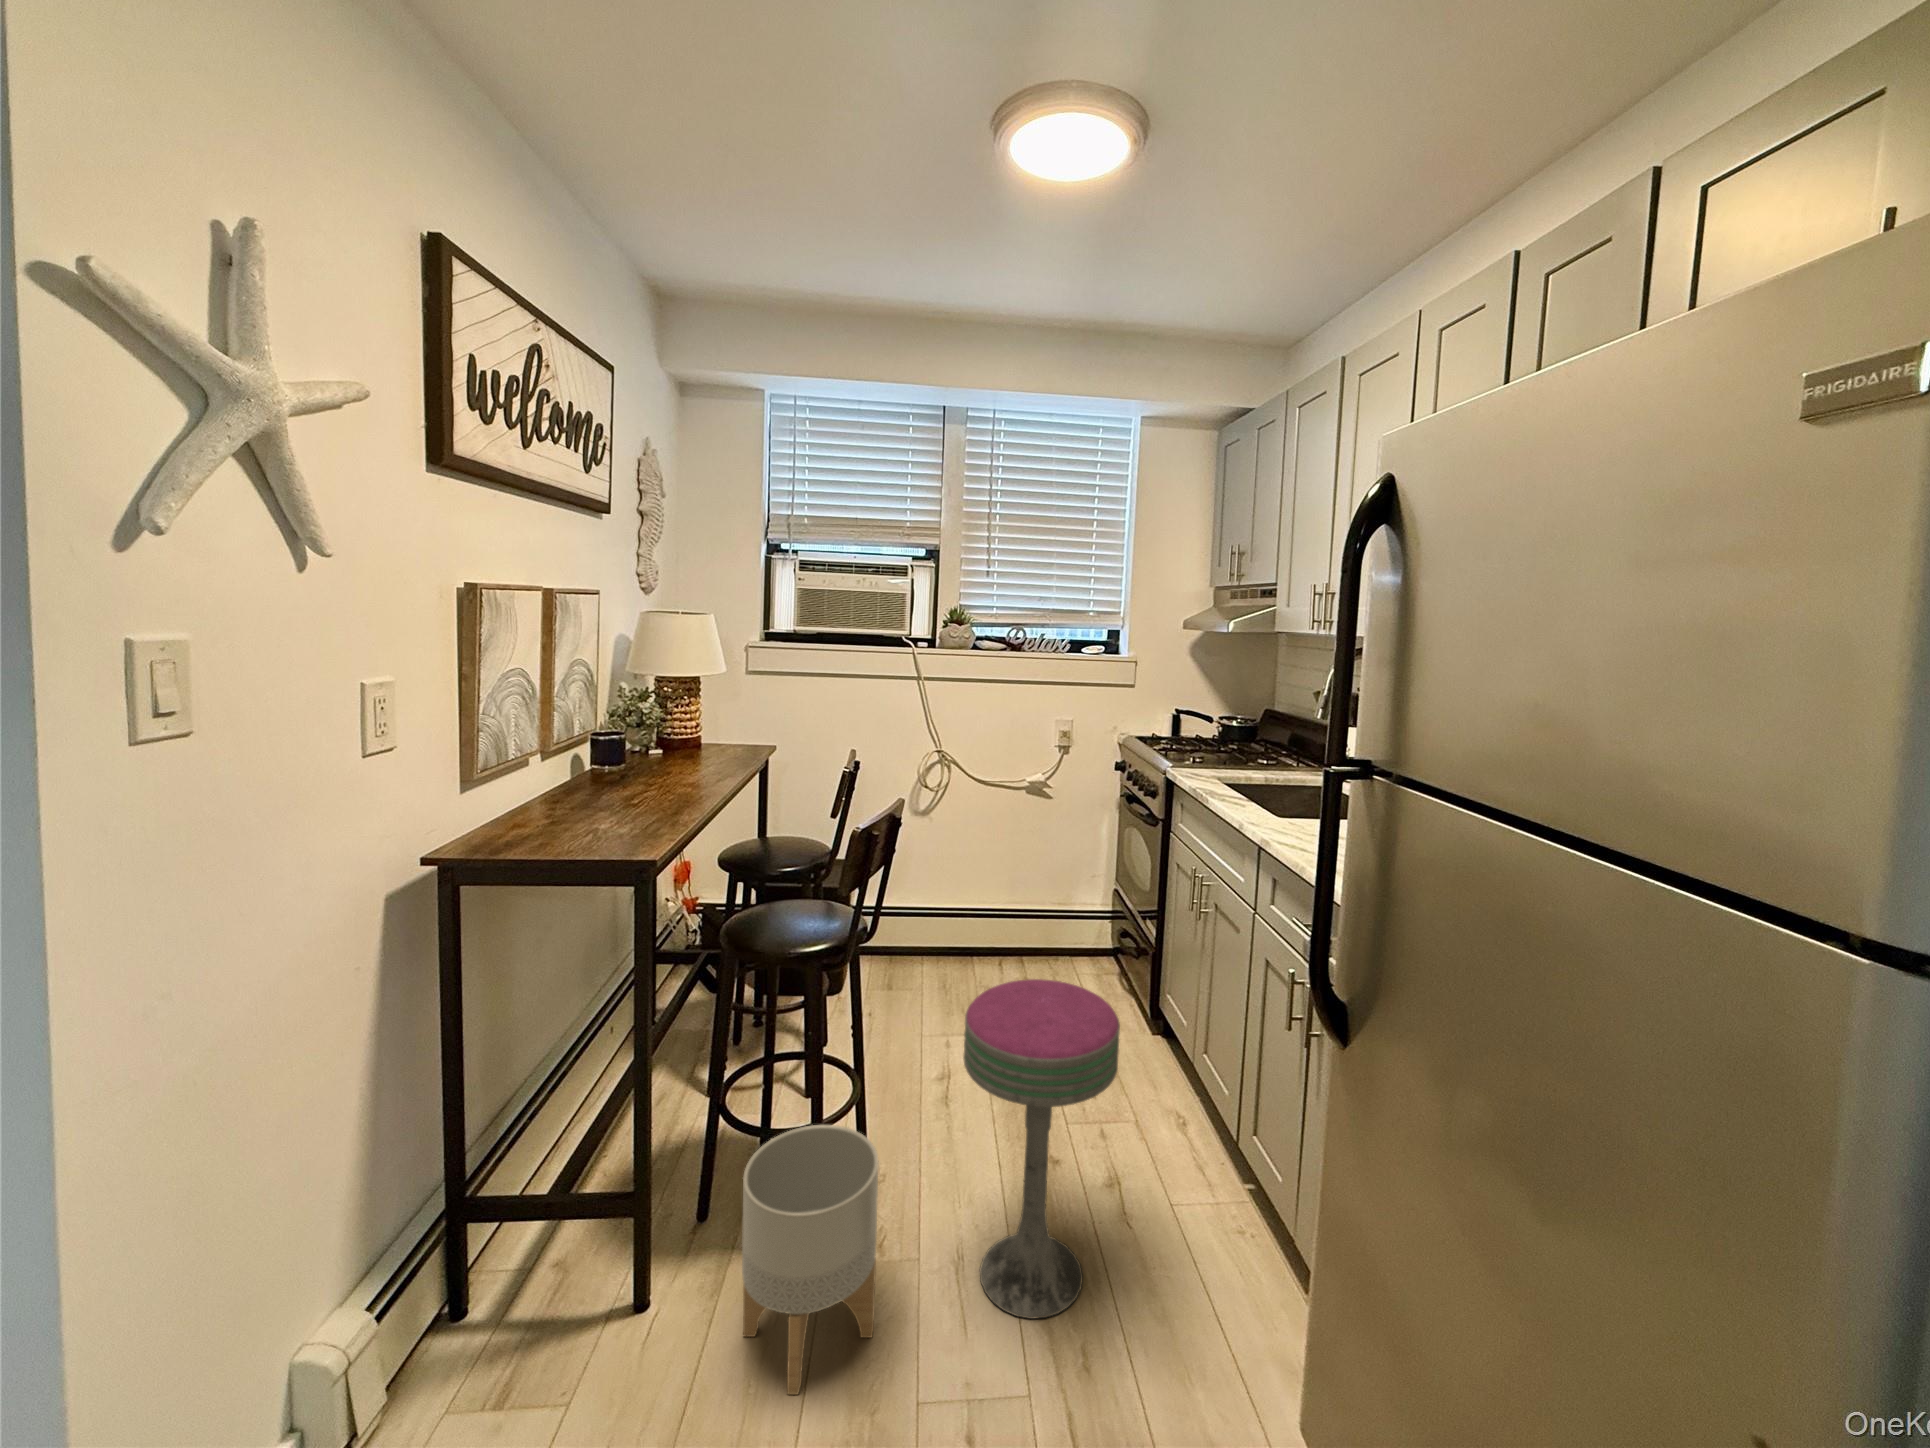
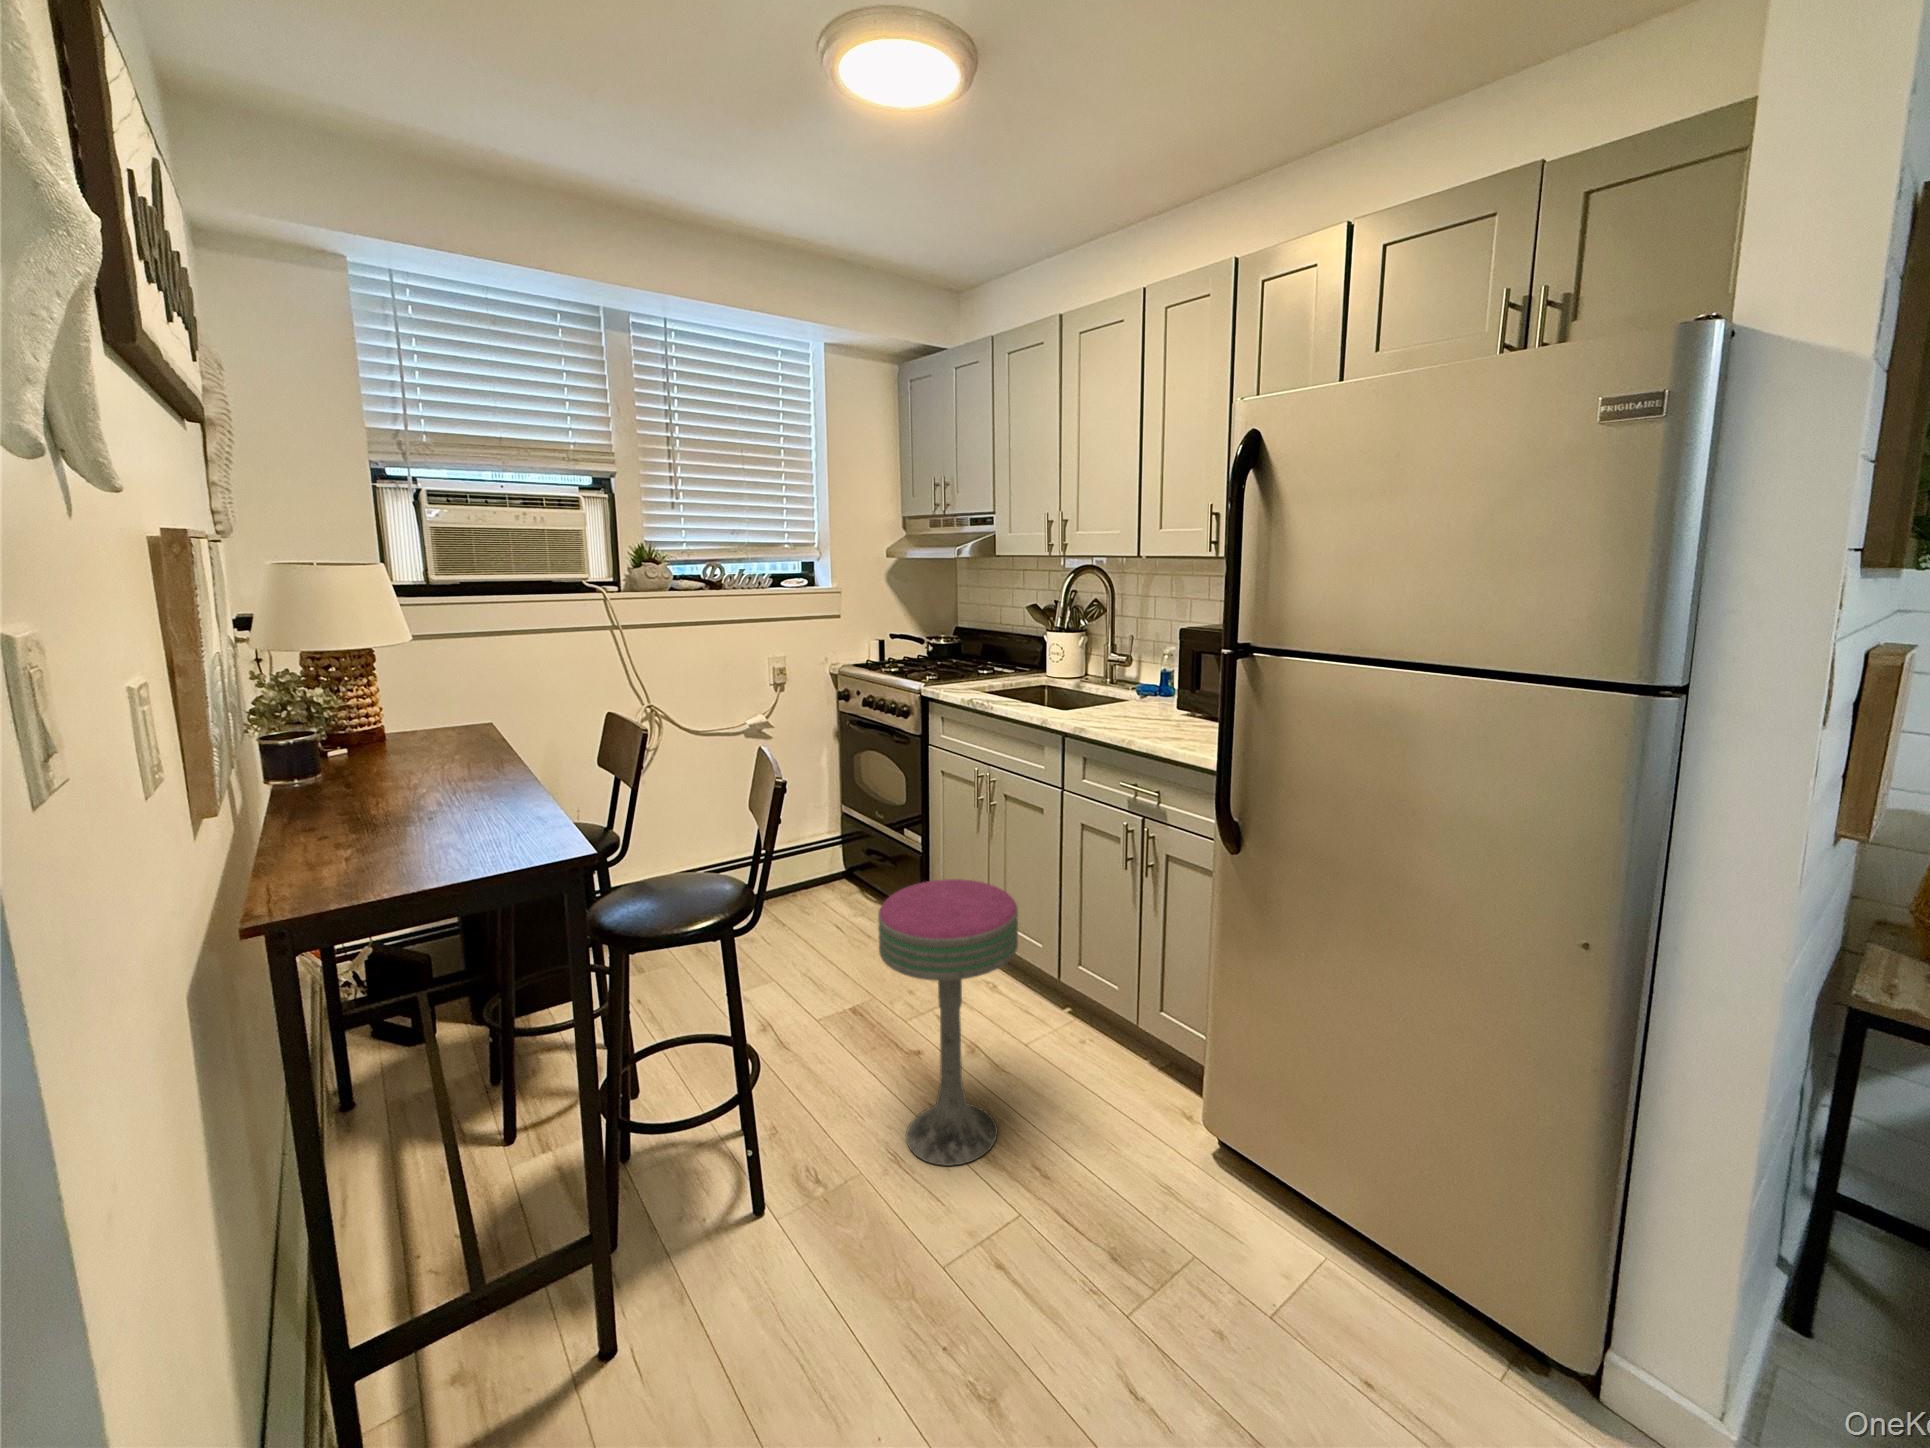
planter: present [742,1125,878,1395] -> none [718,1062,855,1305]

